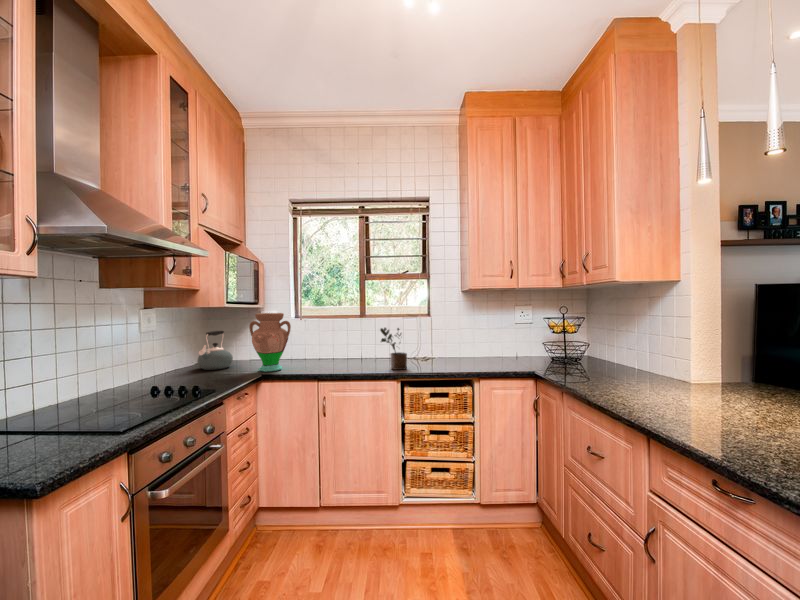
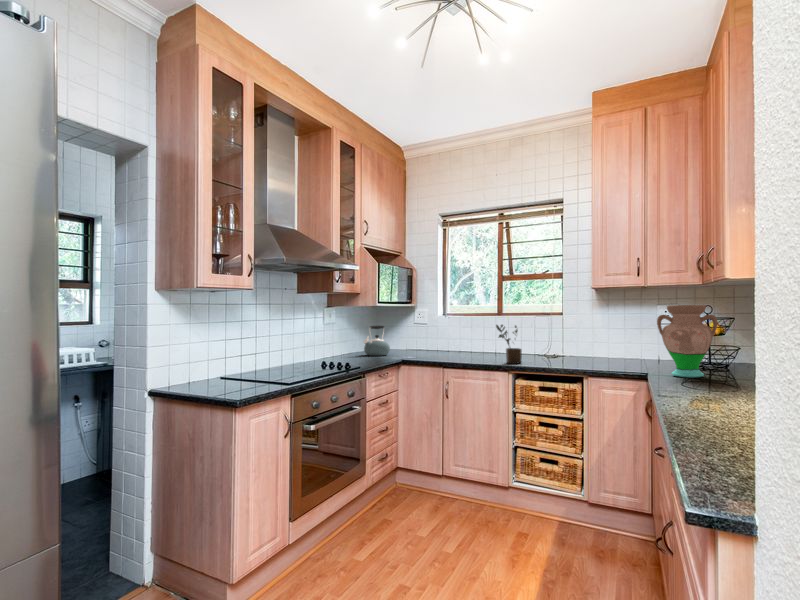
vase: present [249,313,291,372] -> present [657,305,718,378]

